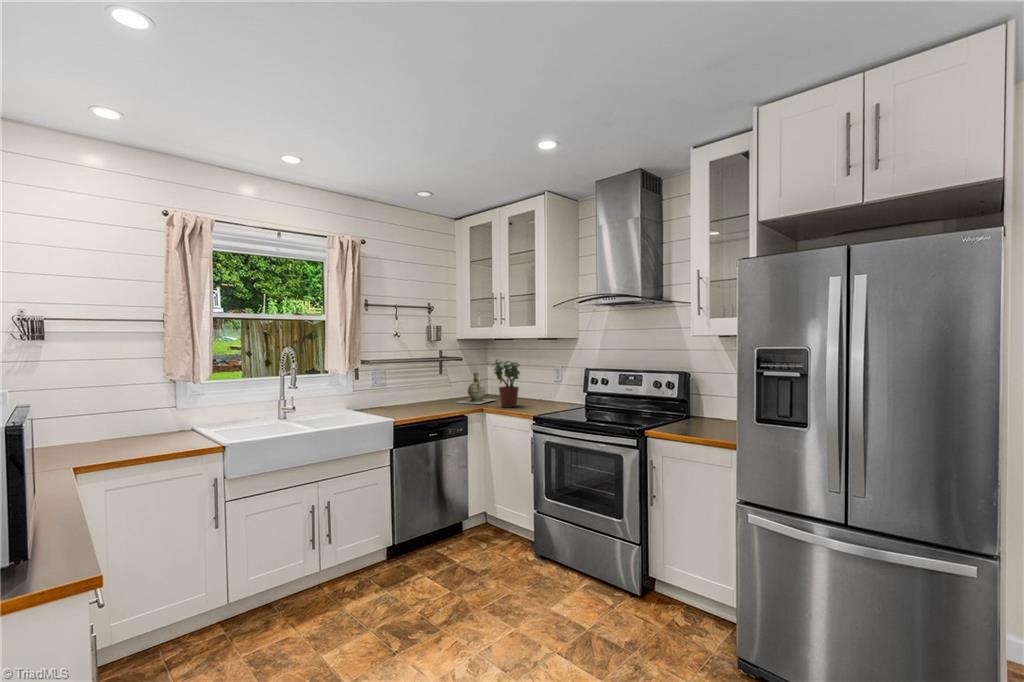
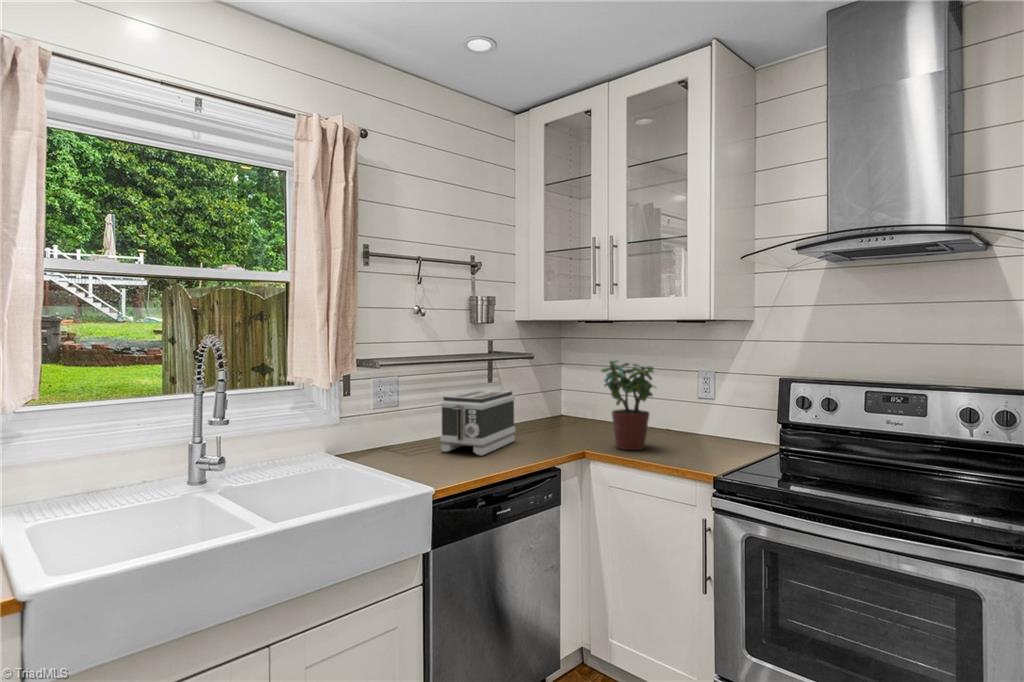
ceramic jug: present [457,373,494,404] -> none [519,382,593,440]
toaster: none [405,377,449,410] -> present [440,389,516,455]

